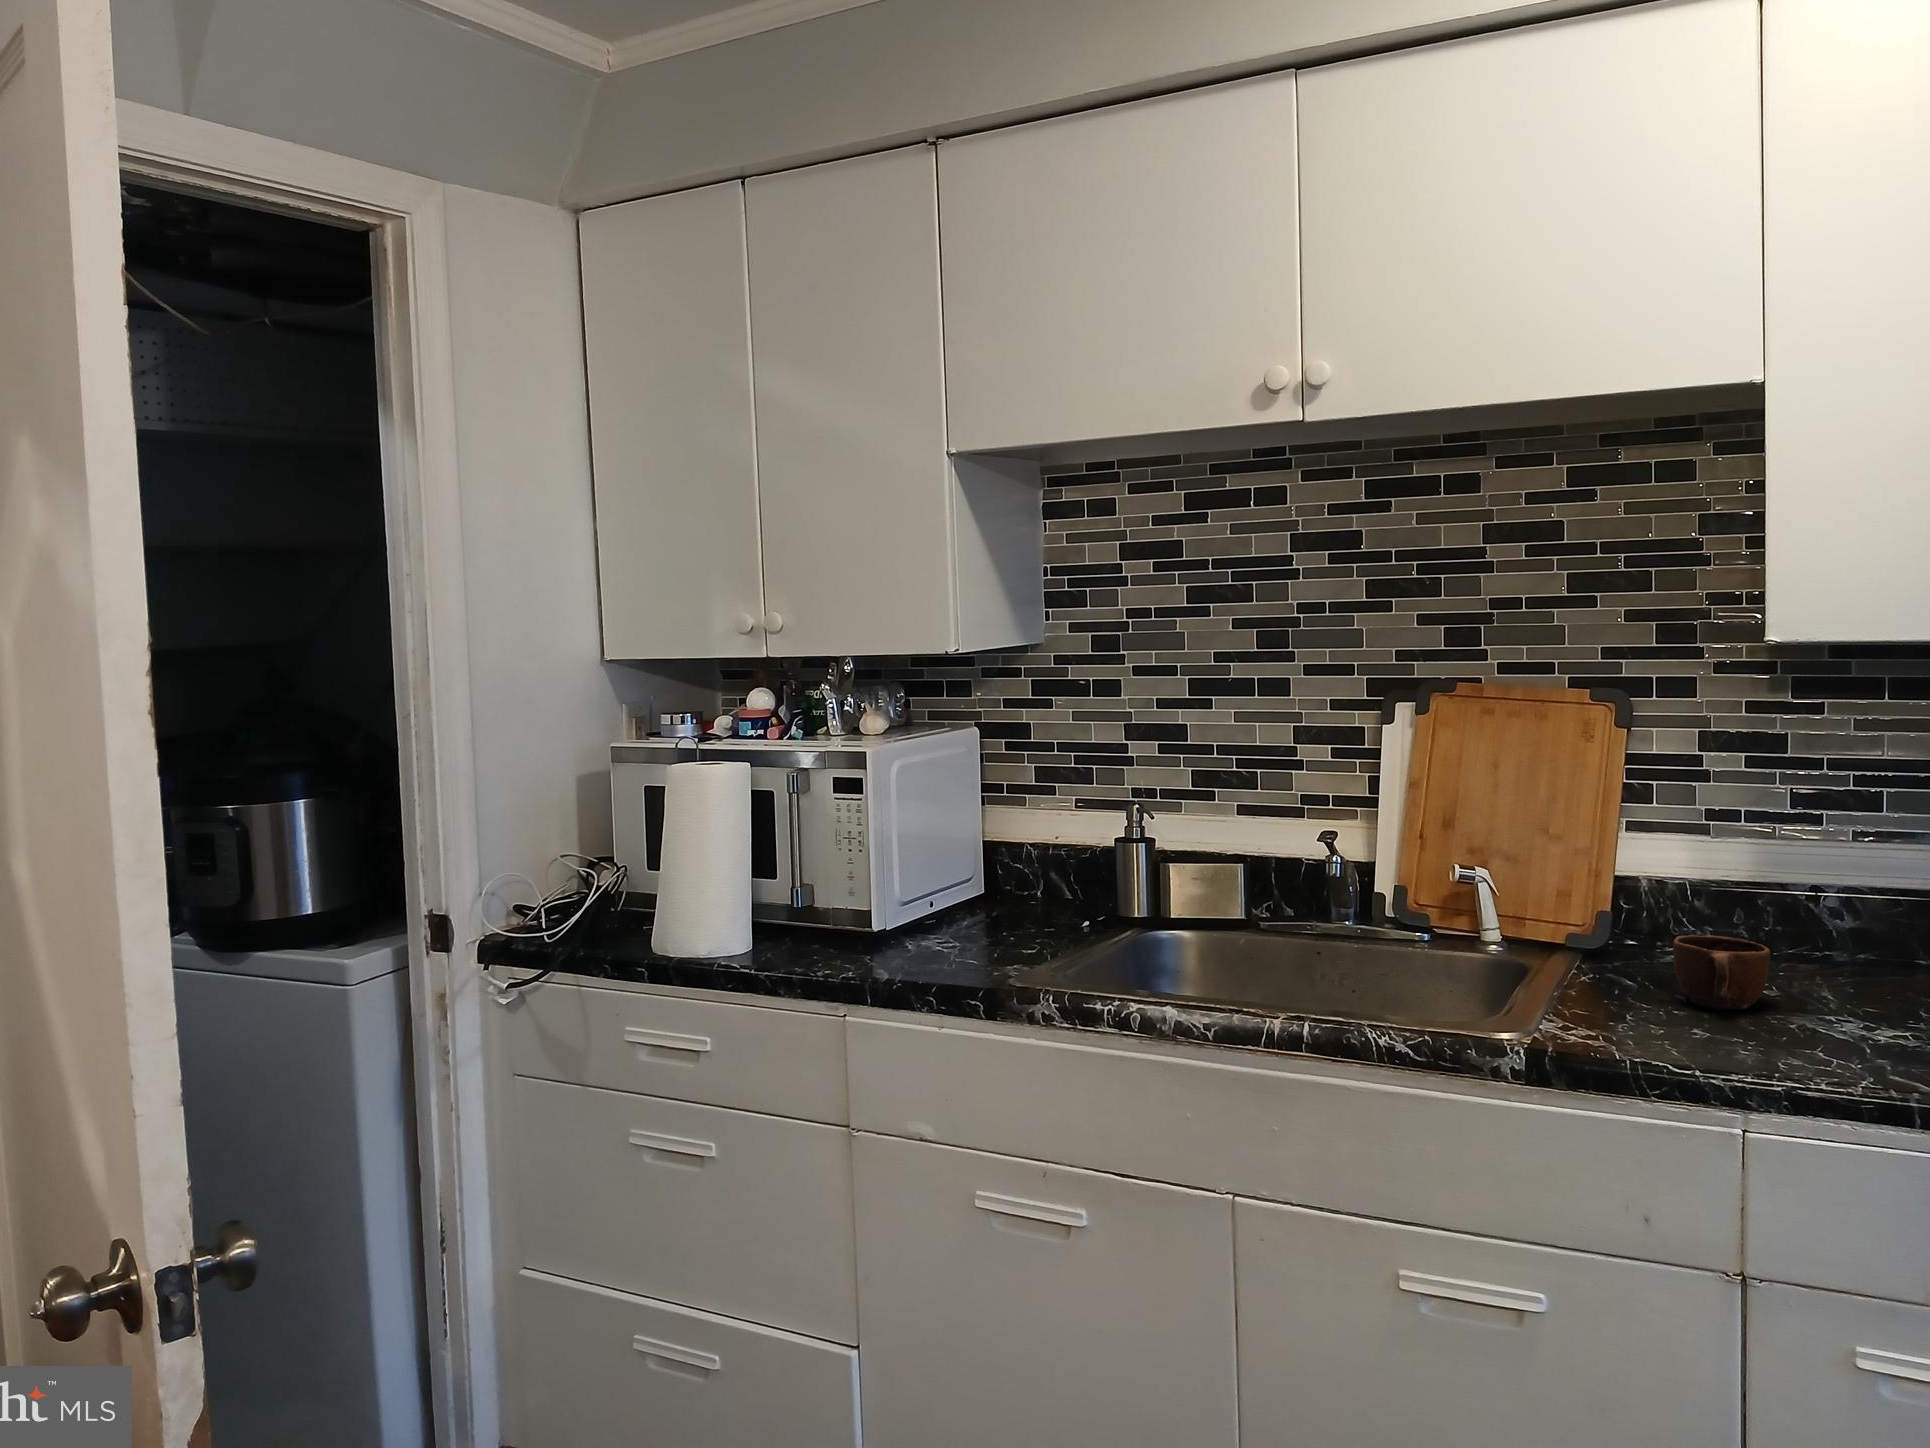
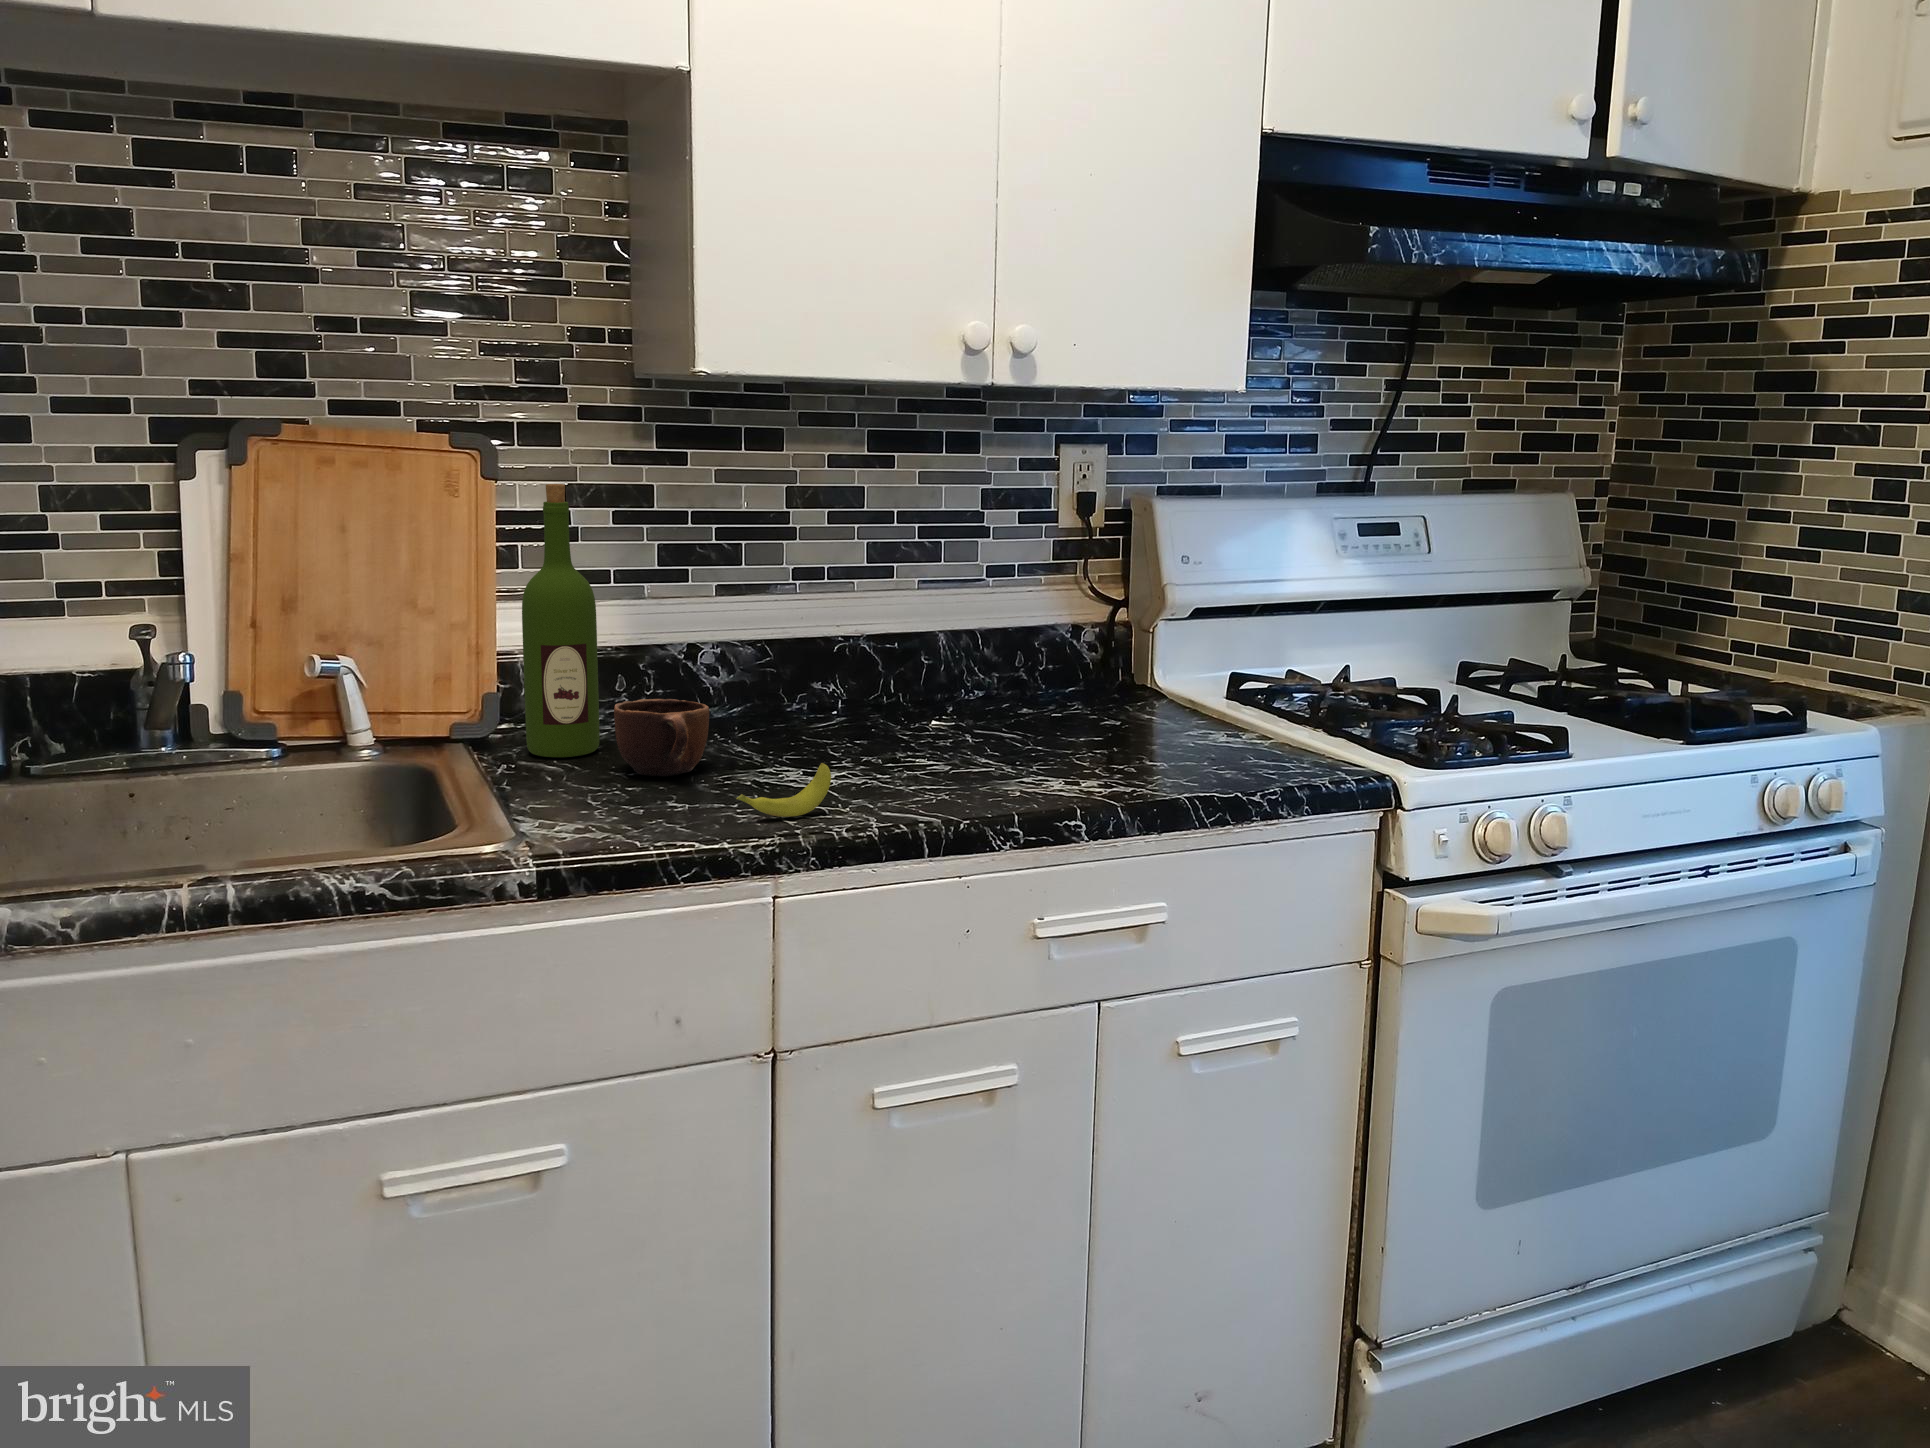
wine bottle: none [1616,737,1686,978] -> present [522,484,600,757]
banana: none [1732,1021,1840,1067] -> present [736,763,831,817]

